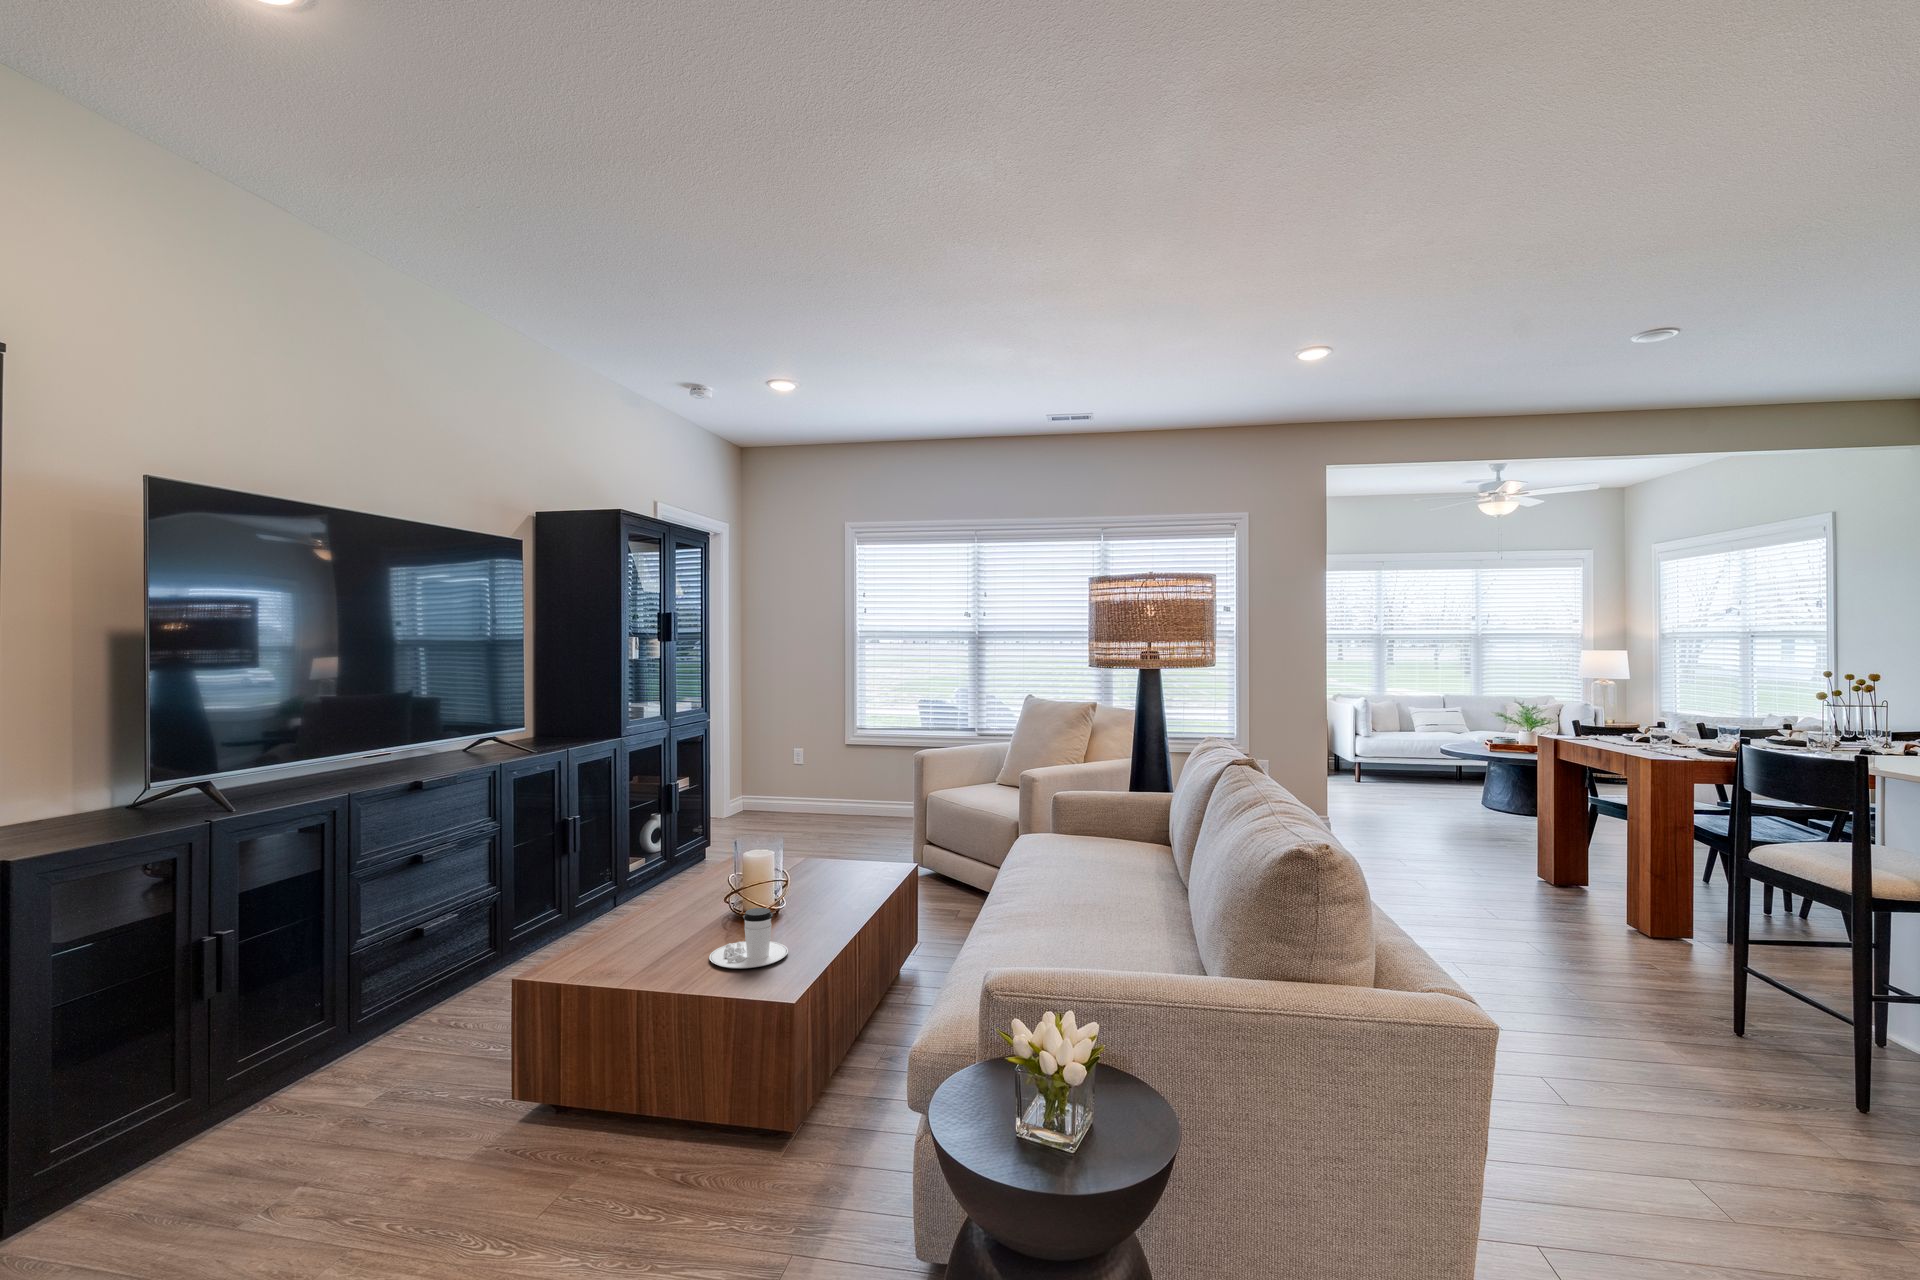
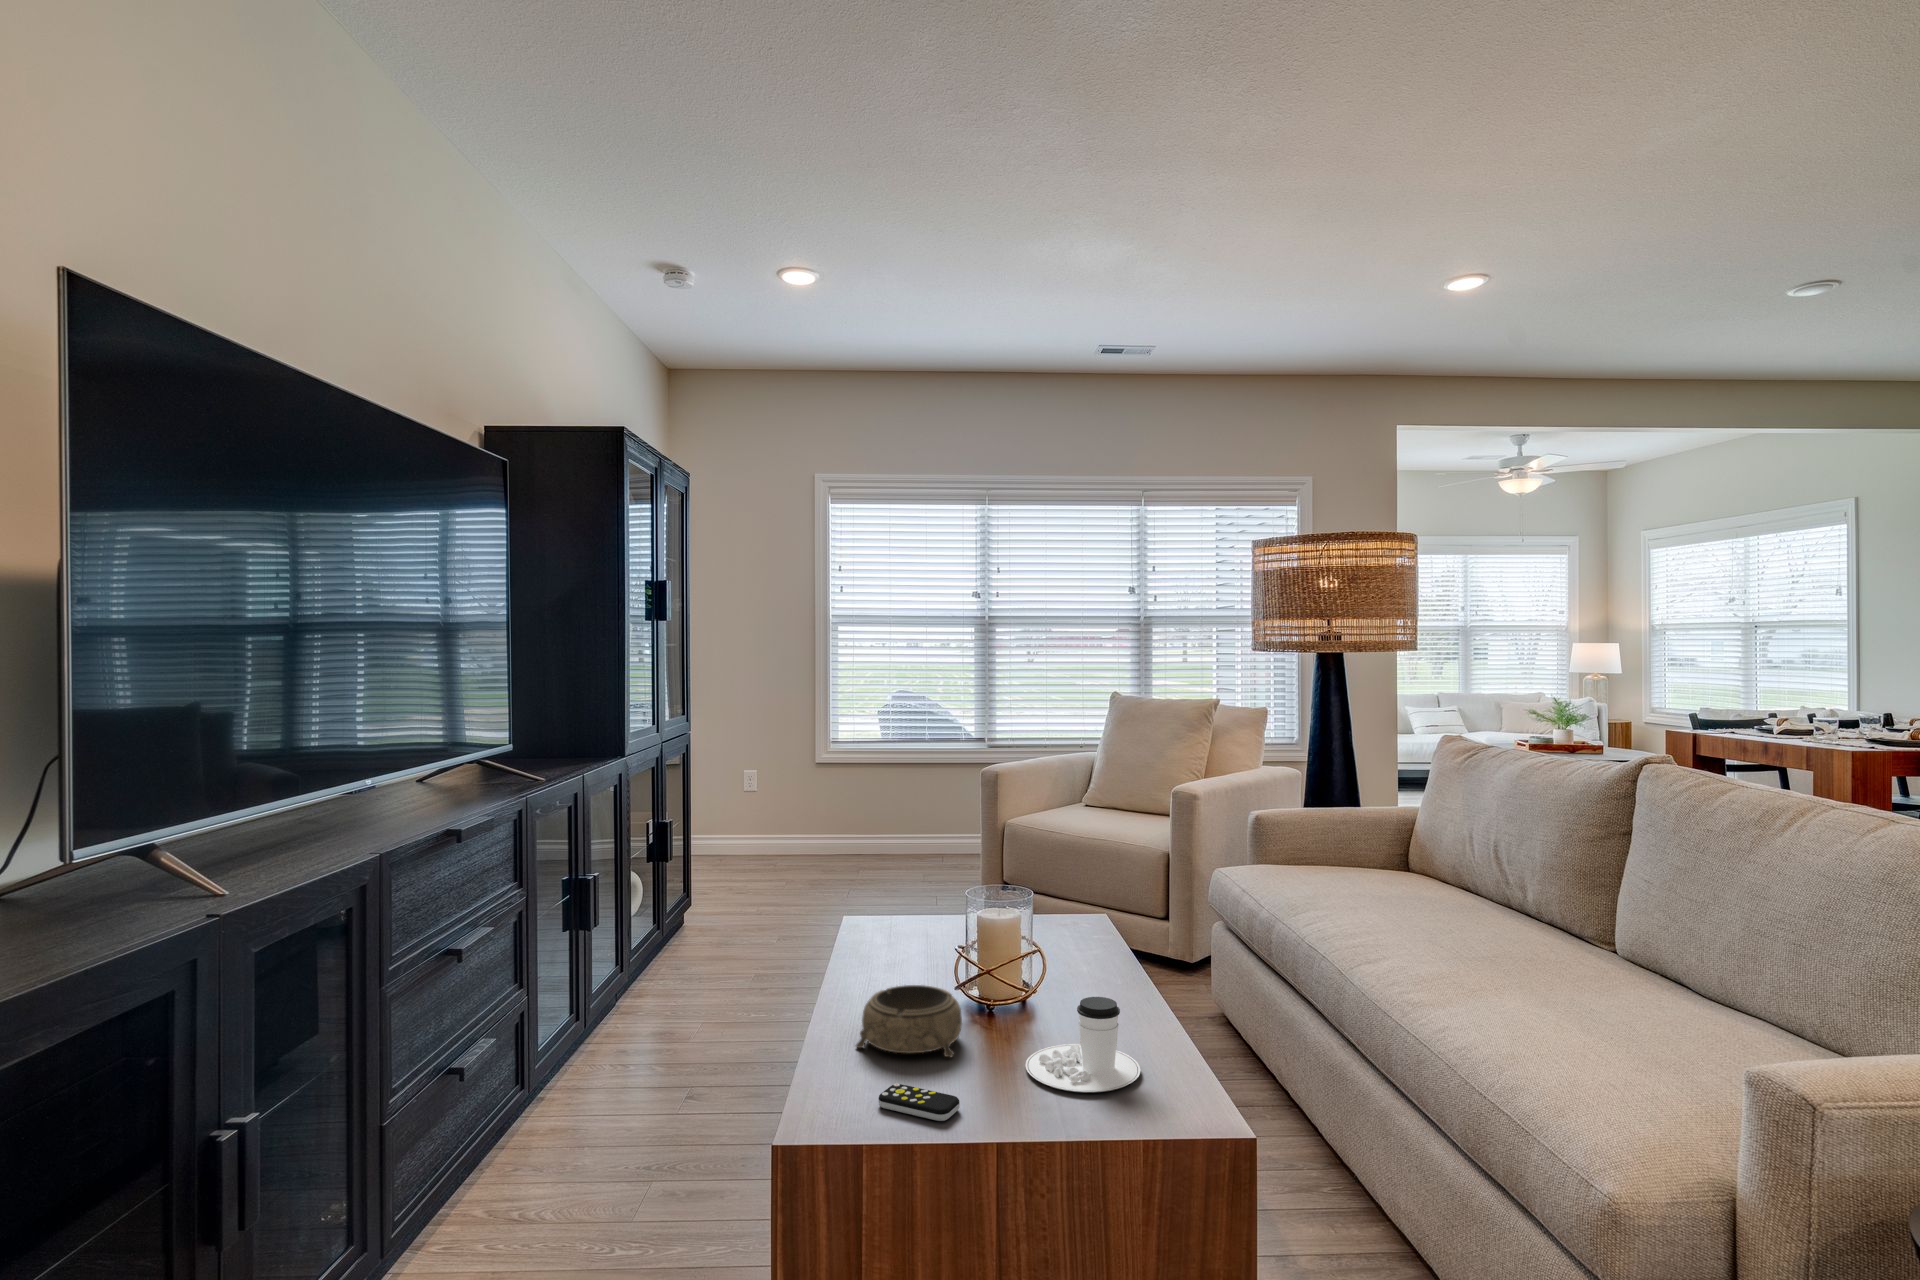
decorative bowl: none [628,896,702,942] -> present [856,985,962,1057]
remote control: none [597,953,642,976] -> present [879,1083,960,1121]

